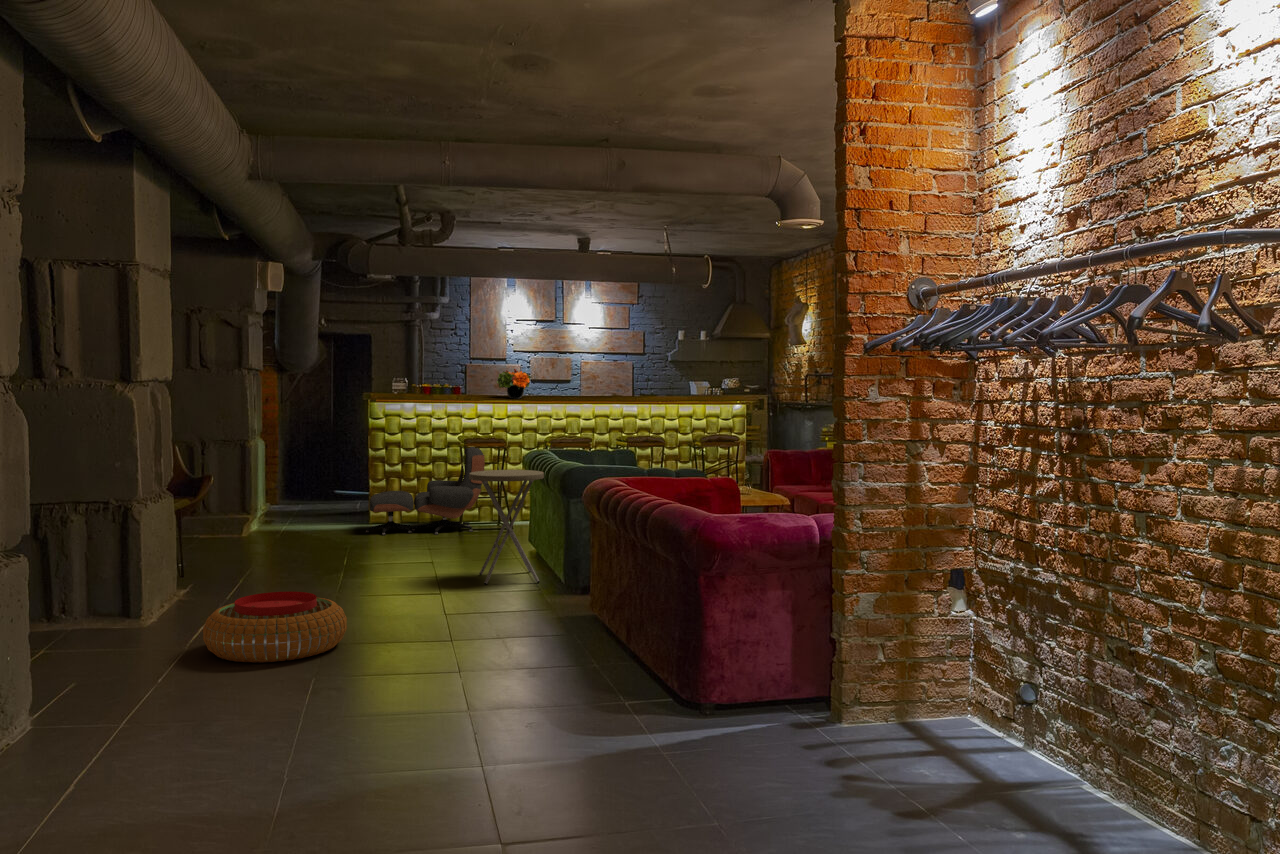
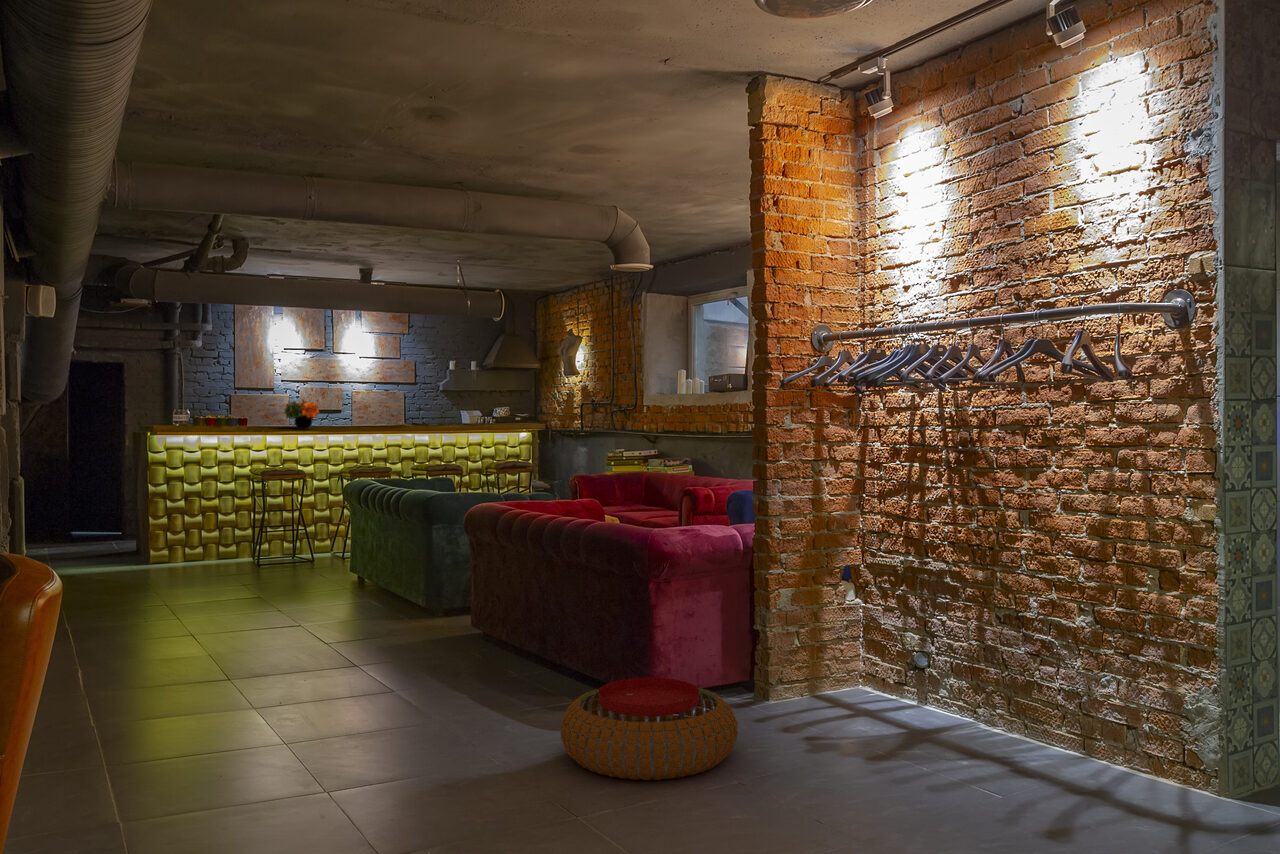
lounge chair: present [366,447,485,535] -> none [152,478,285,575]
side table: present [469,470,544,585] -> none [314,500,391,615]
pouf: present [203,592,347,662] -> present [561,678,738,780]

